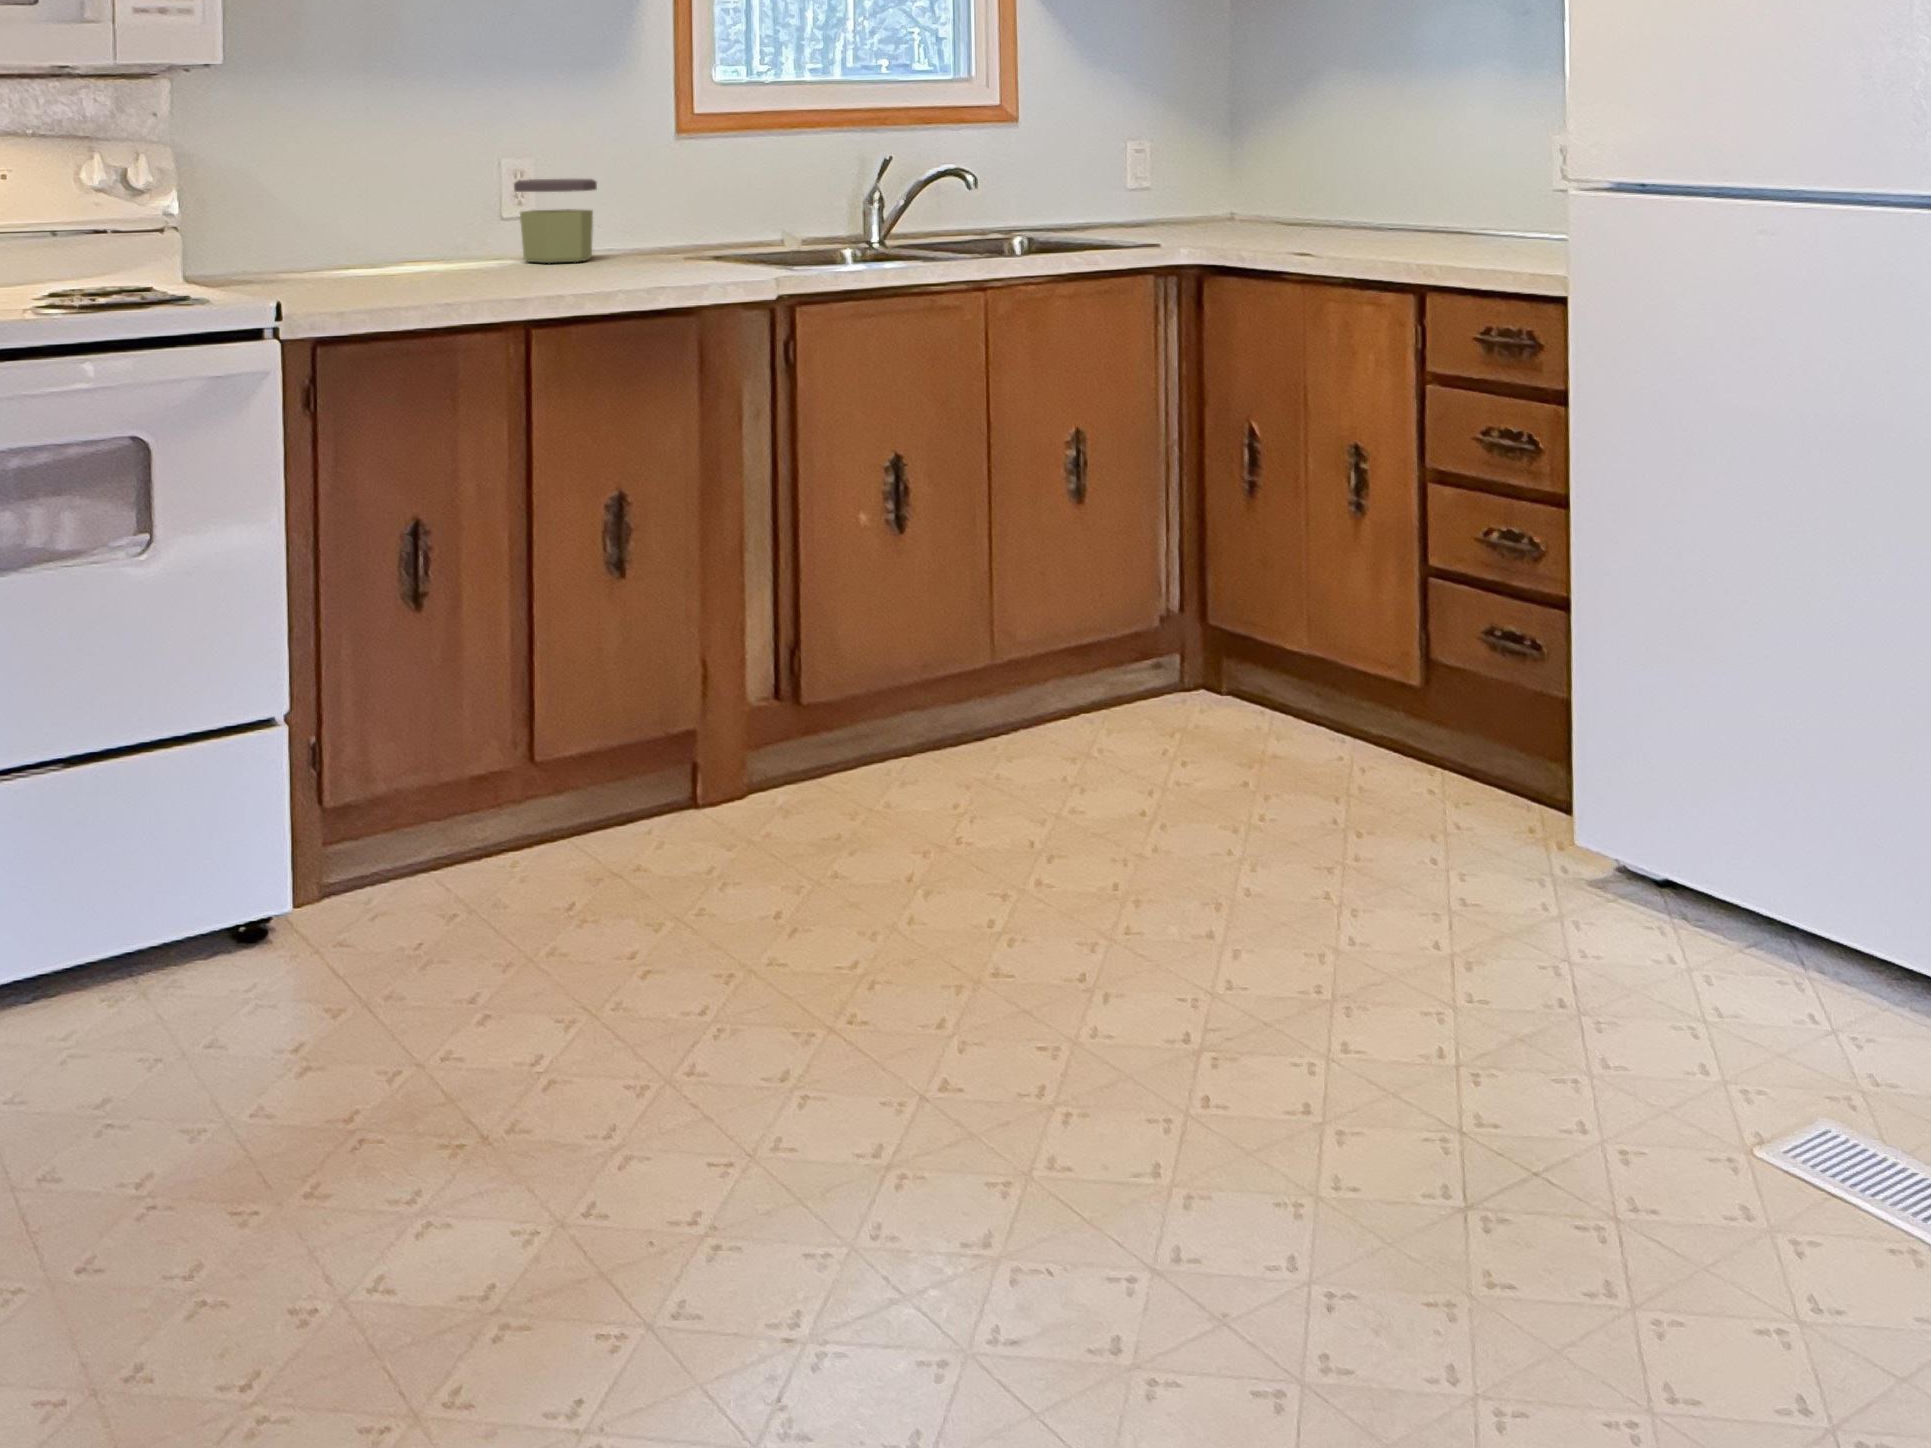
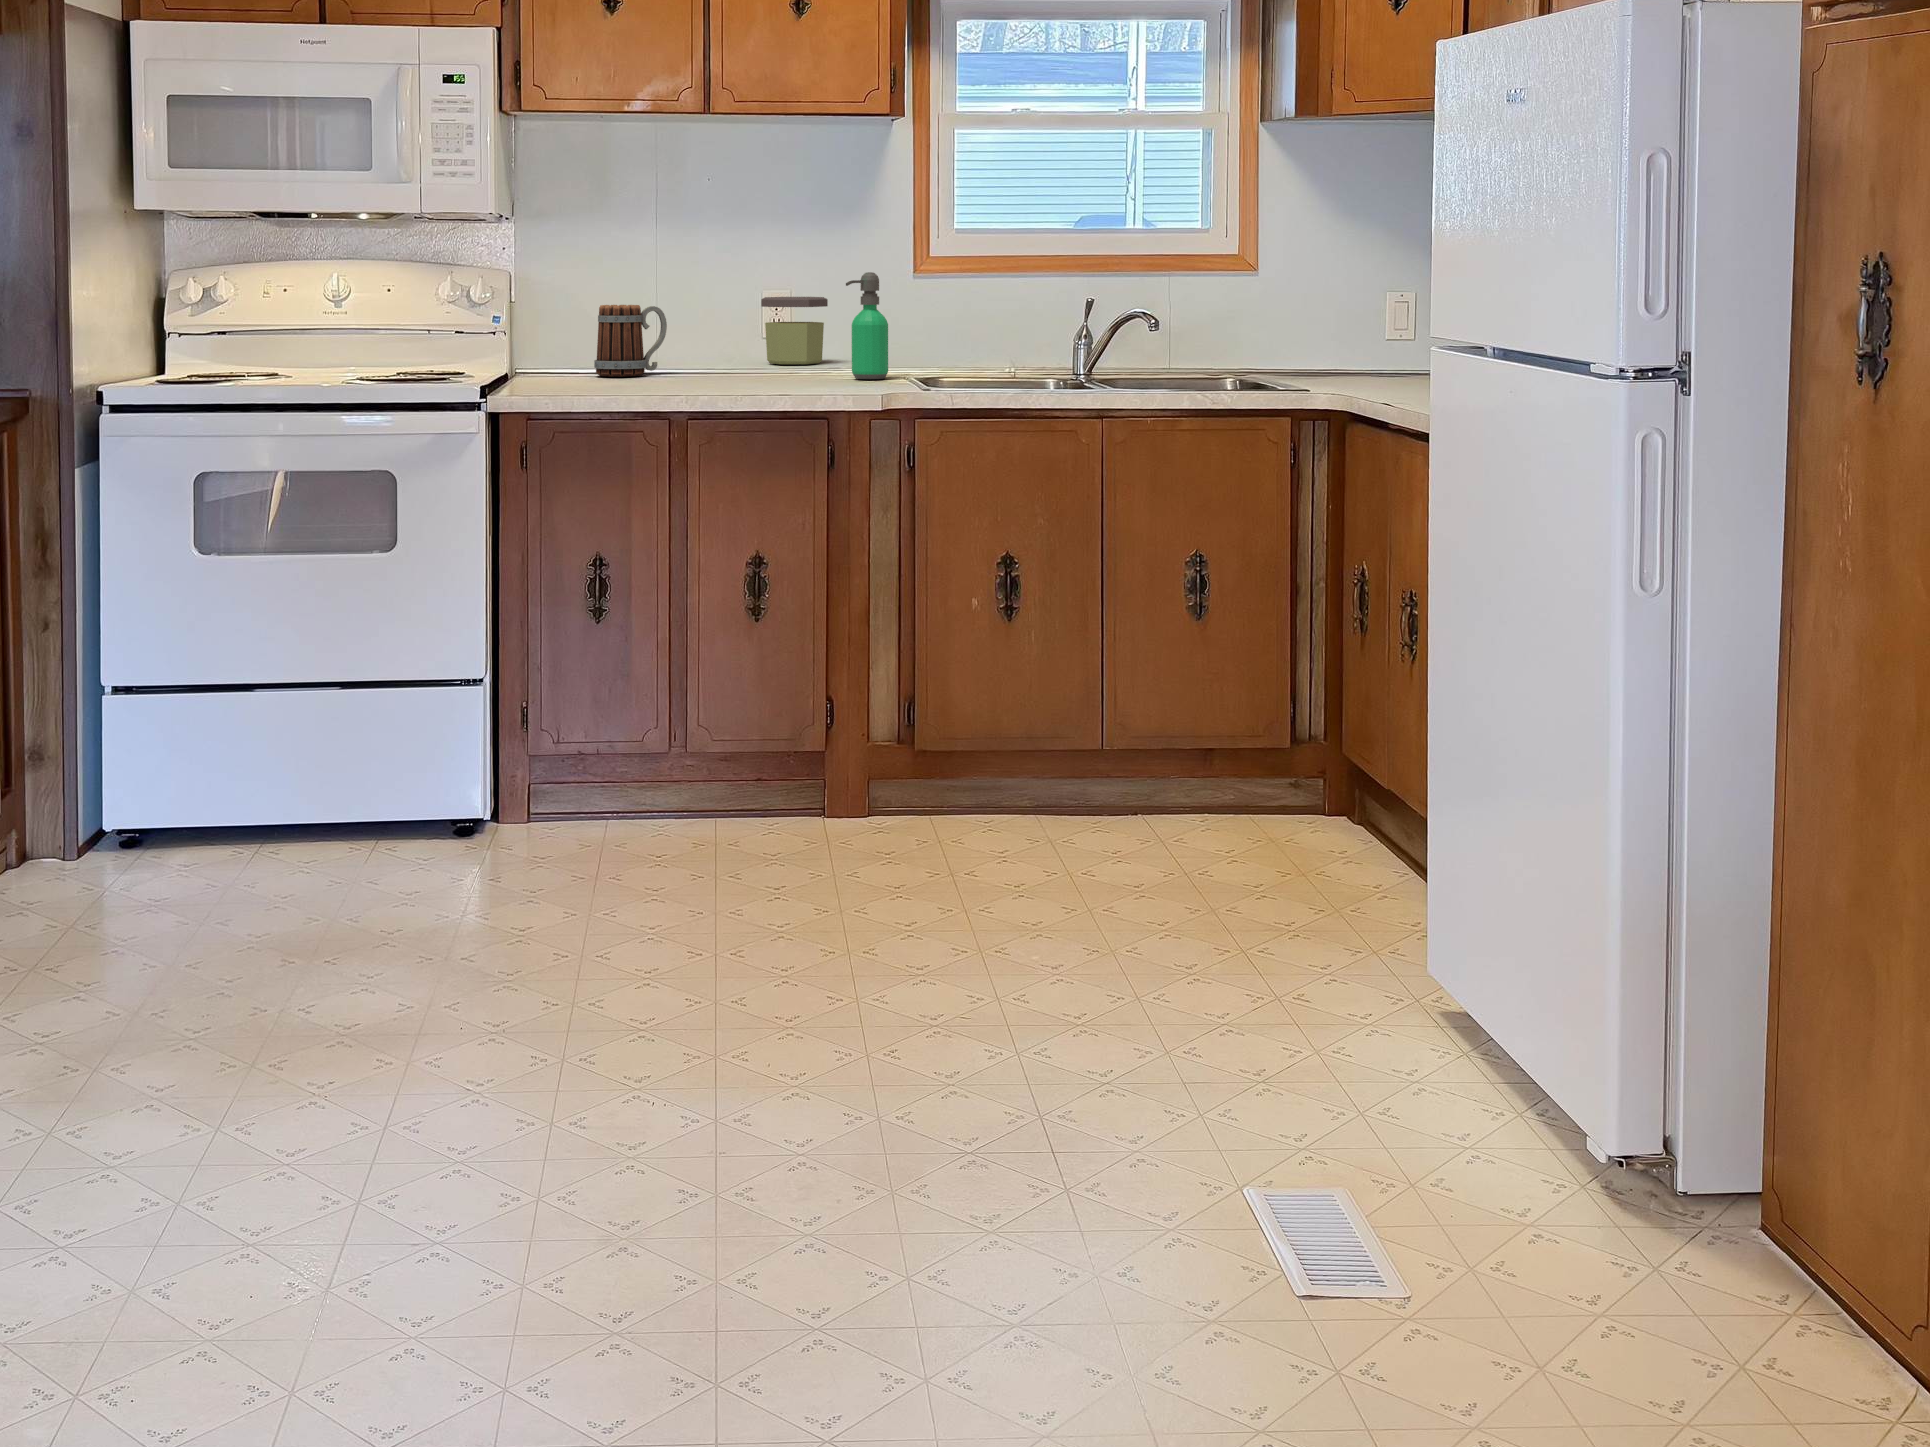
soap dispenser: none [701,146,749,277] -> present [846,272,888,379]
mug: none [351,193,439,286] -> present [594,305,667,376]

